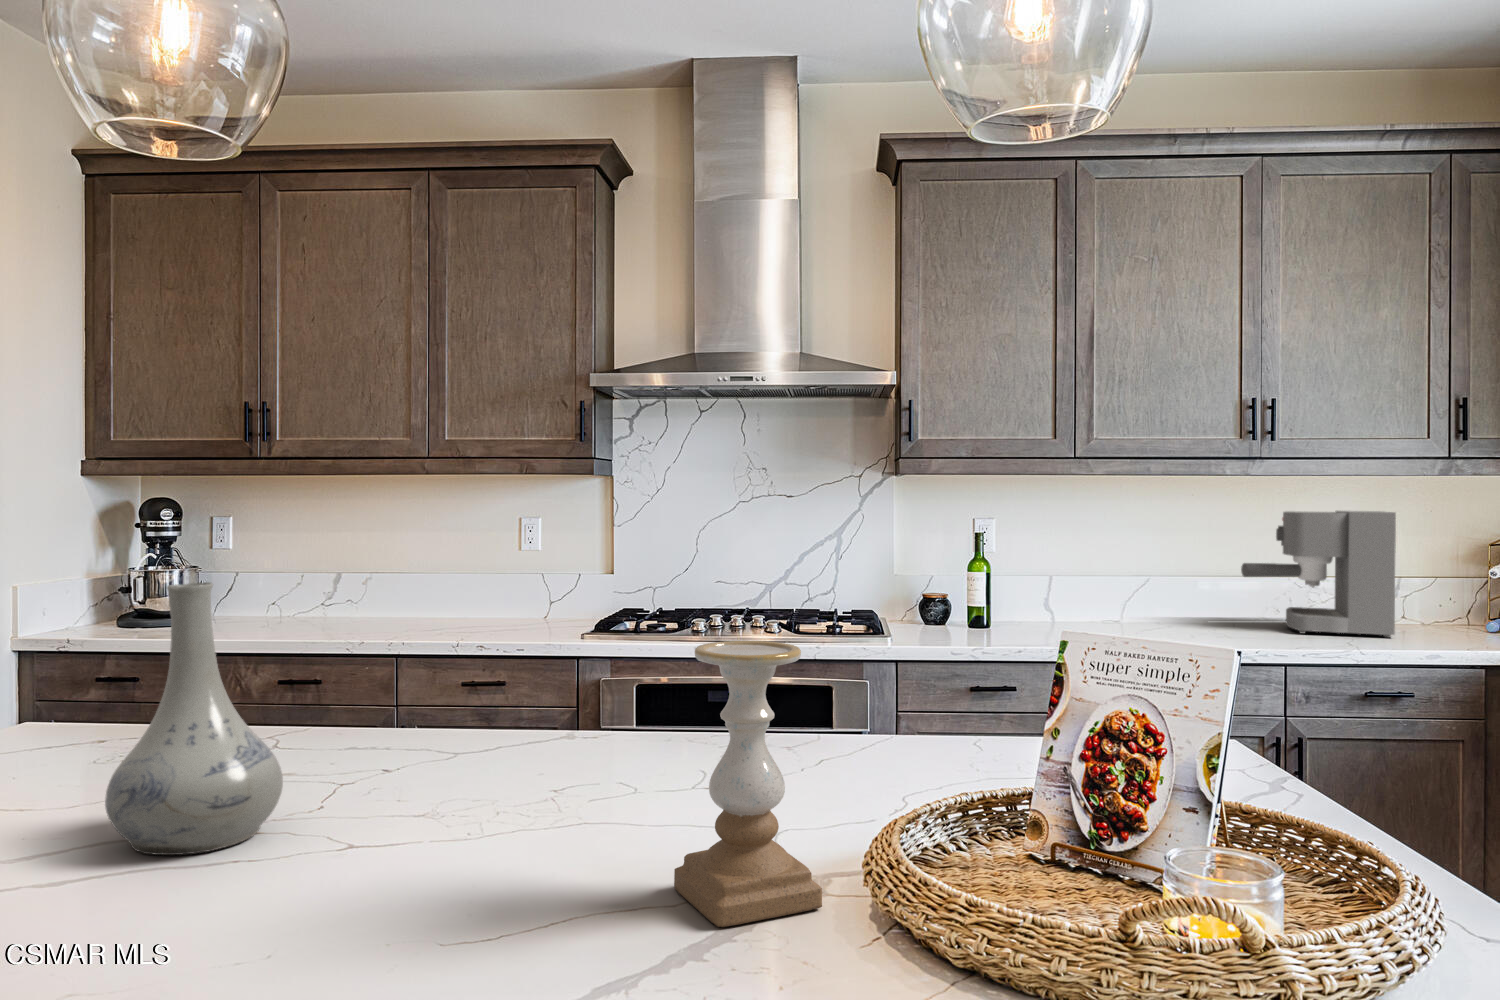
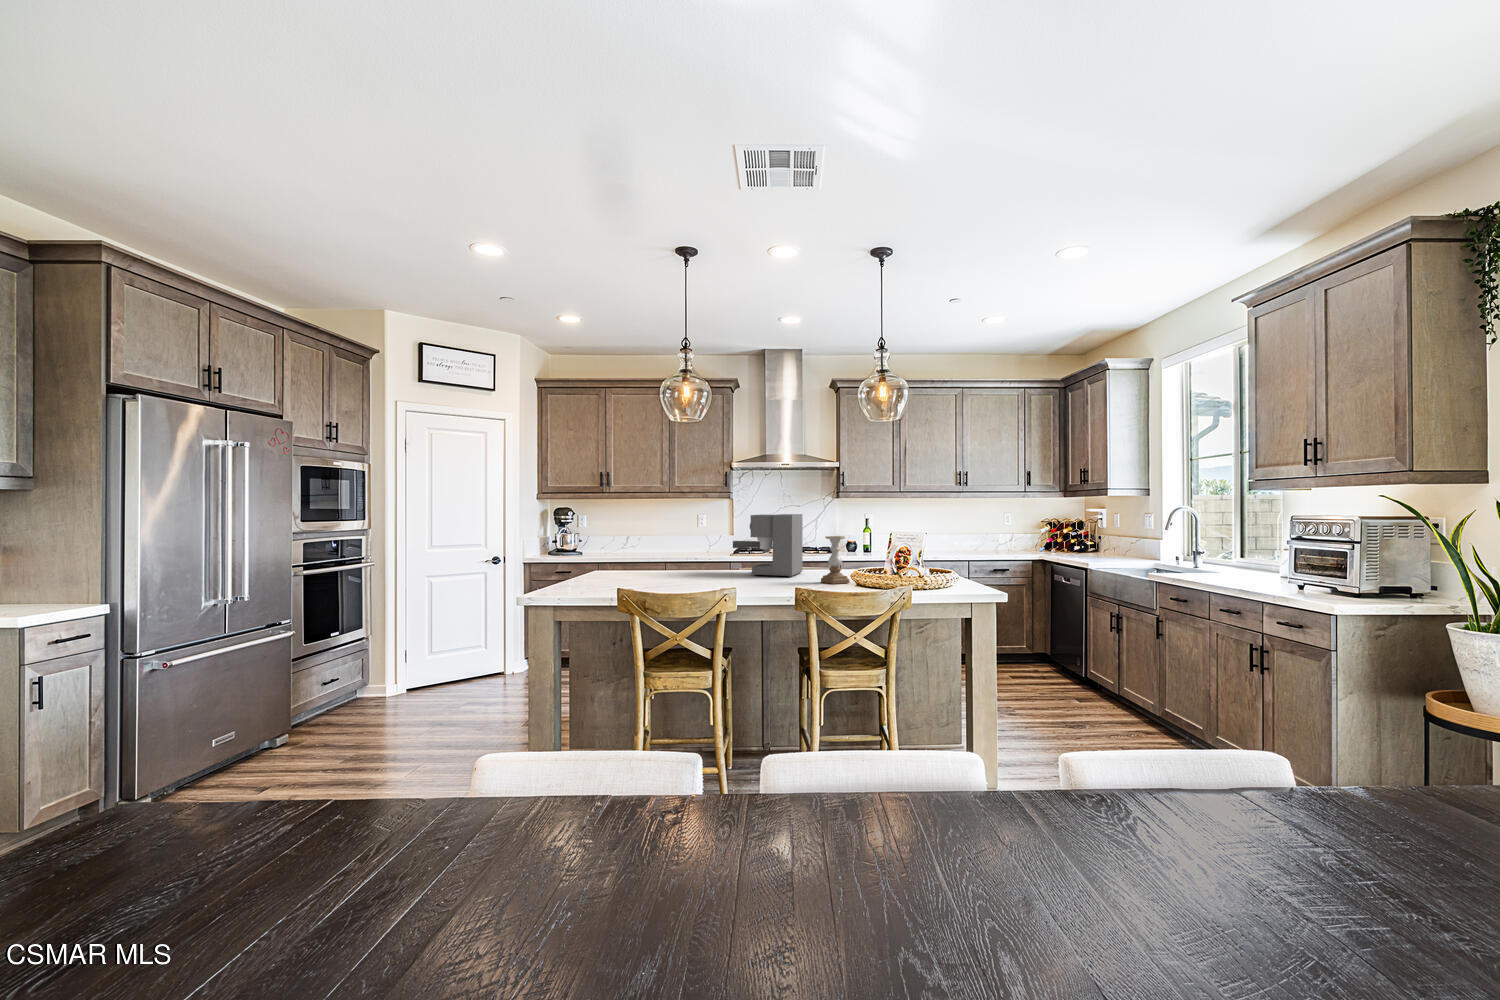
coffee maker: present [1241,511,1396,638] -> present [733,514,803,577]
vase: present [105,582,283,855] -> none [701,527,734,580]

